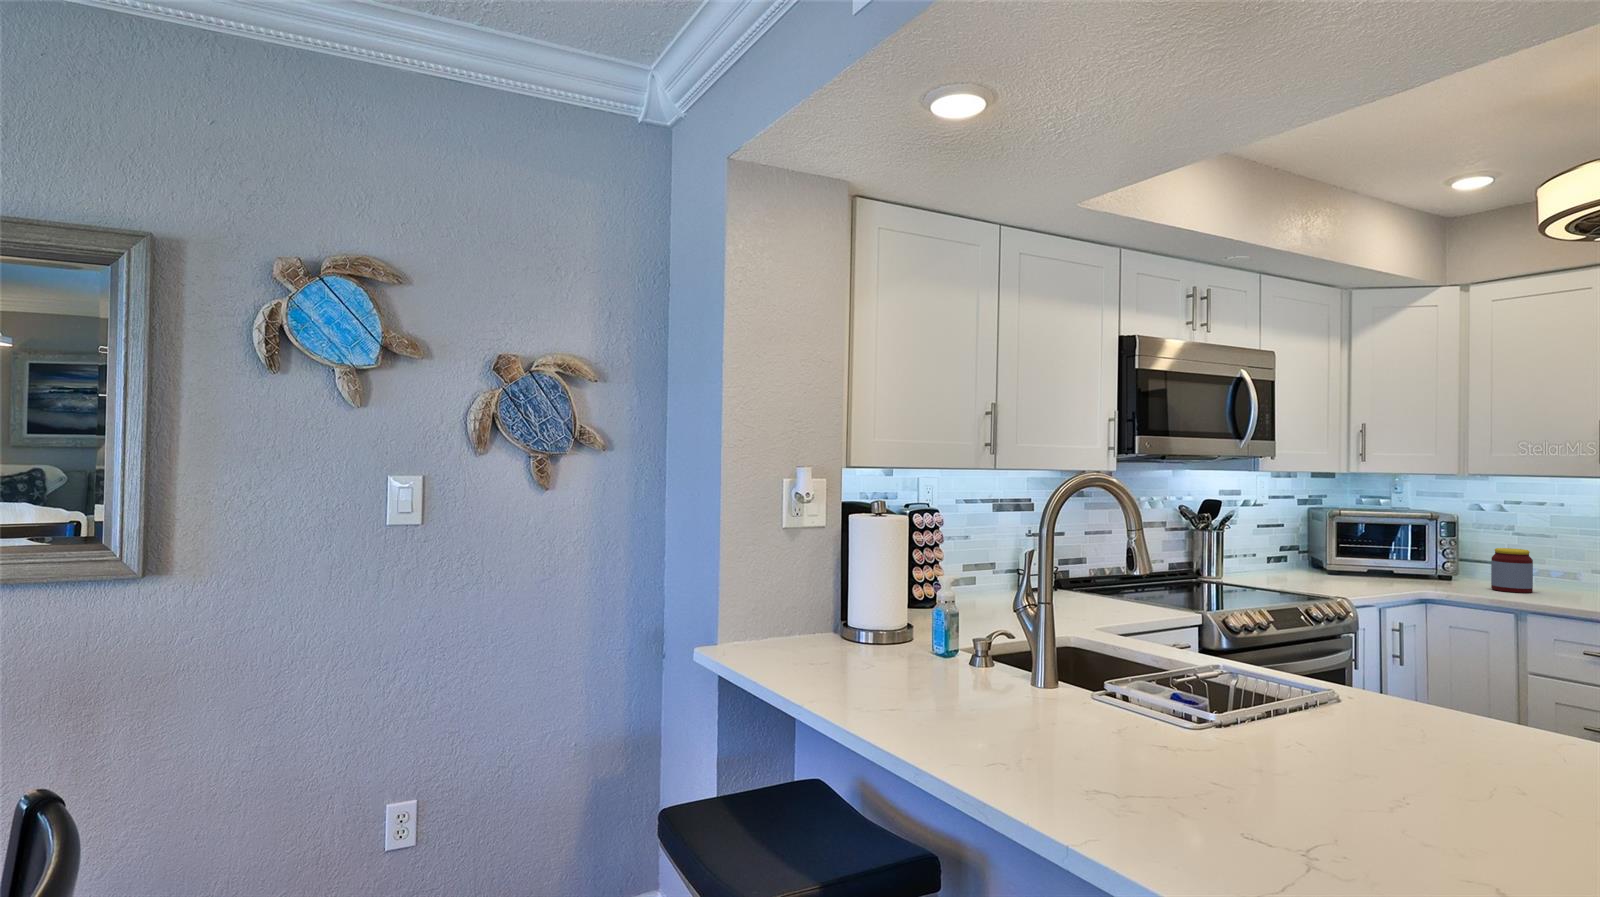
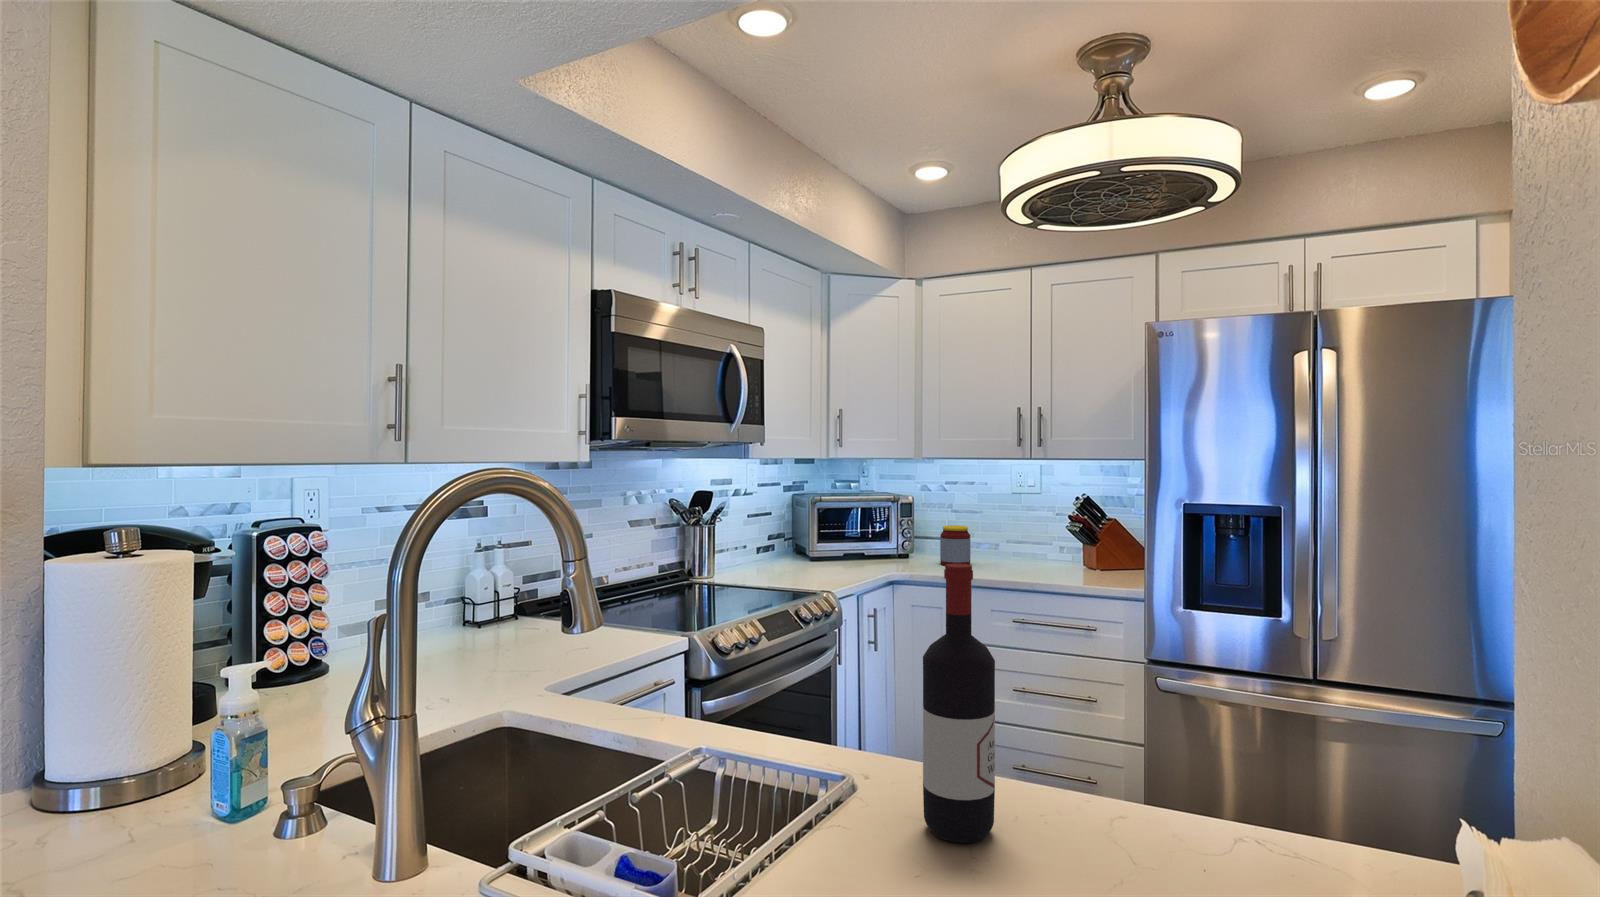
wine bottle: none [1384,546,1442,730] -> present [923,564,995,843]

